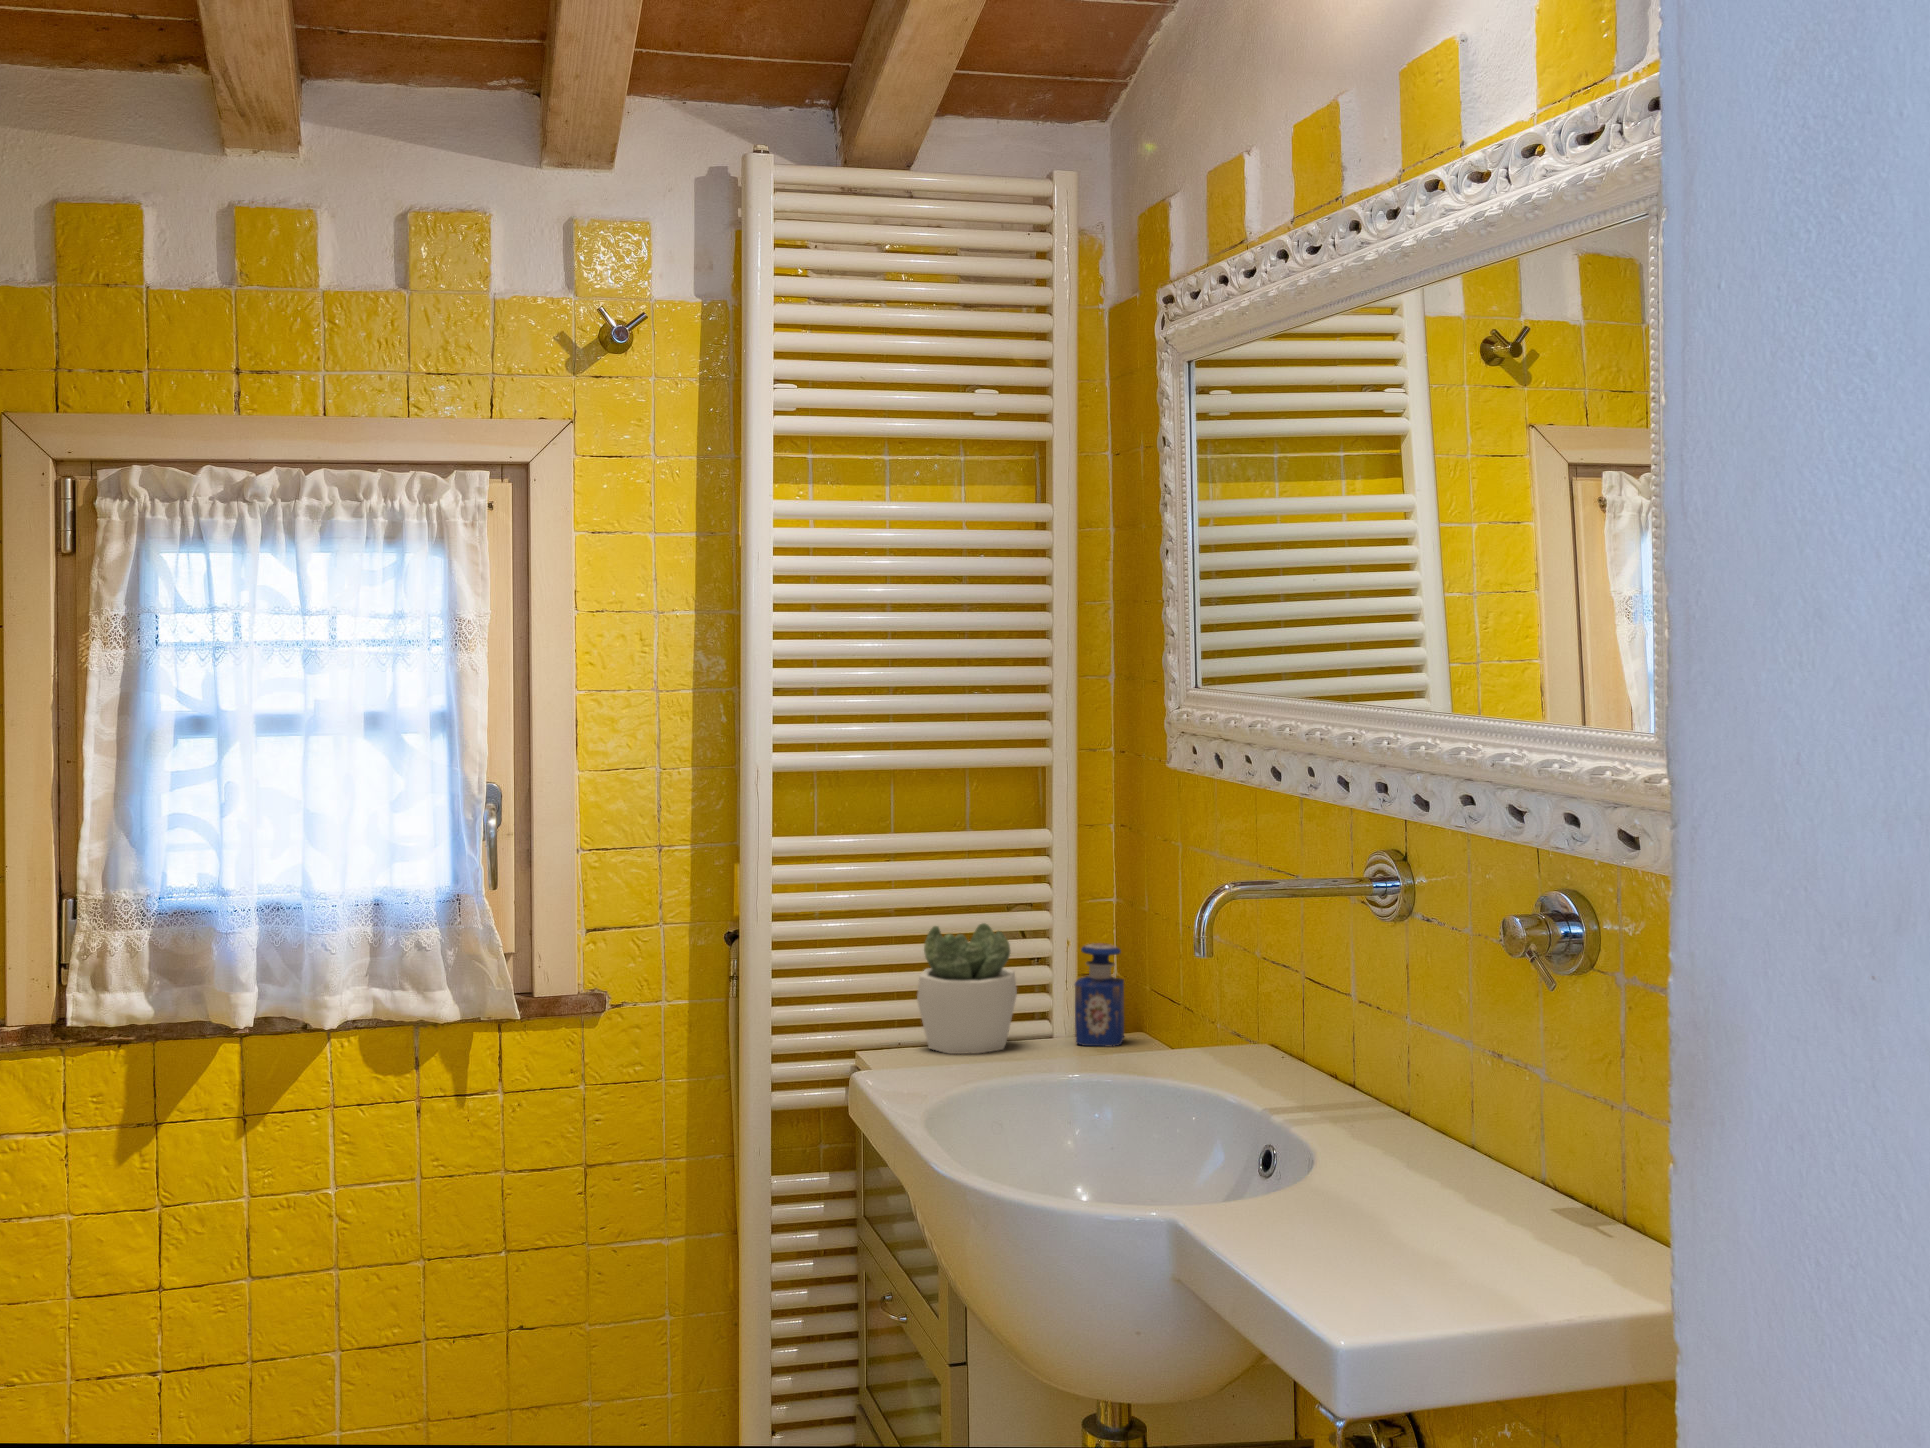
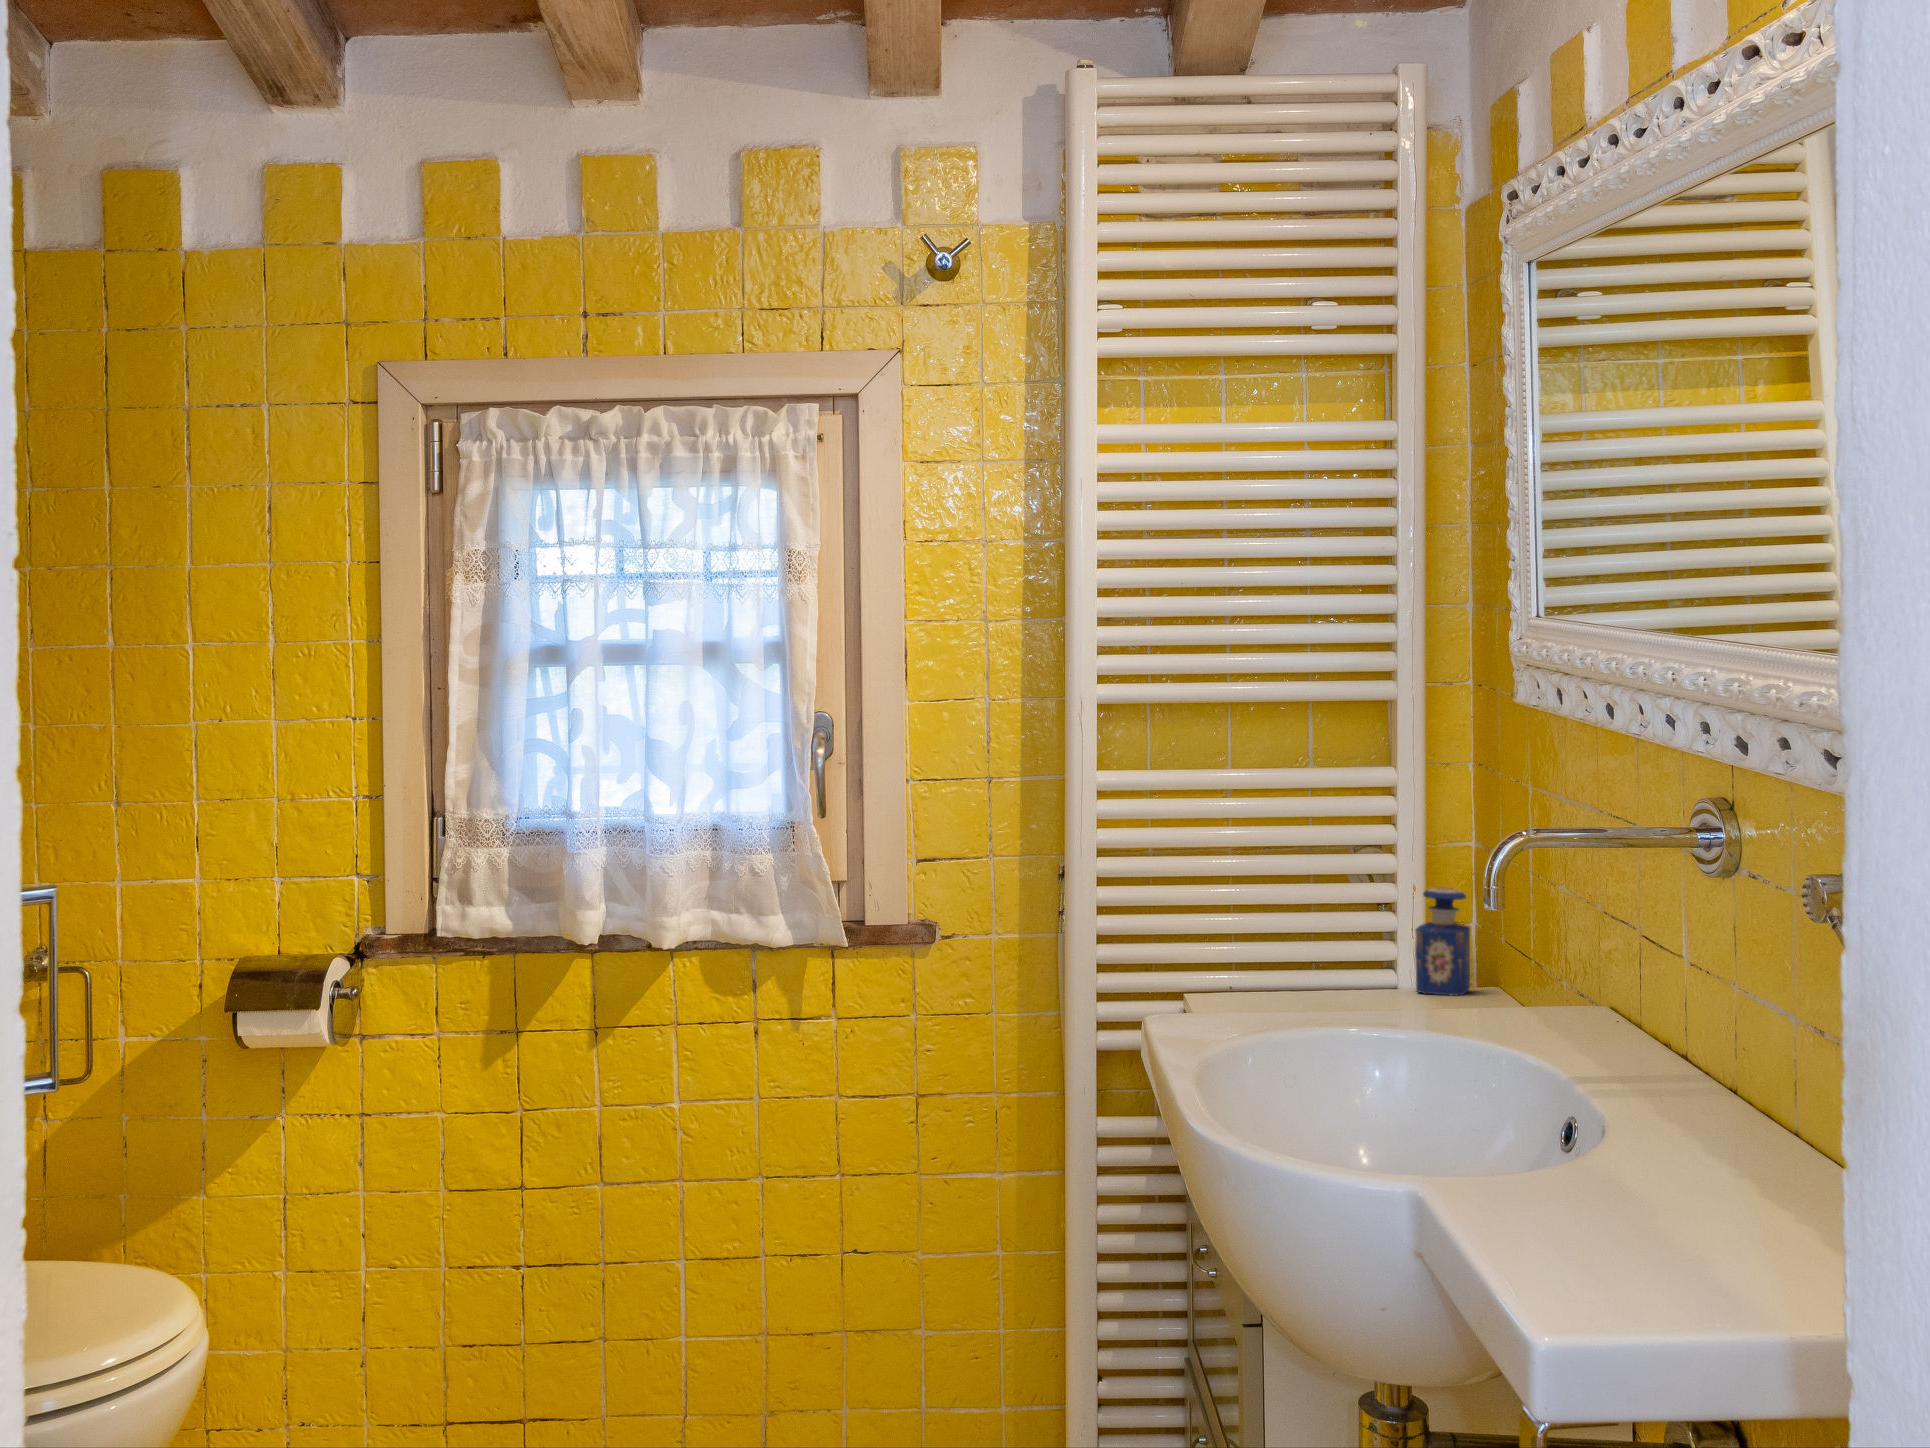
succulent plant: present [917,923,1017,1054] -> none [1247,864,1354,998]

